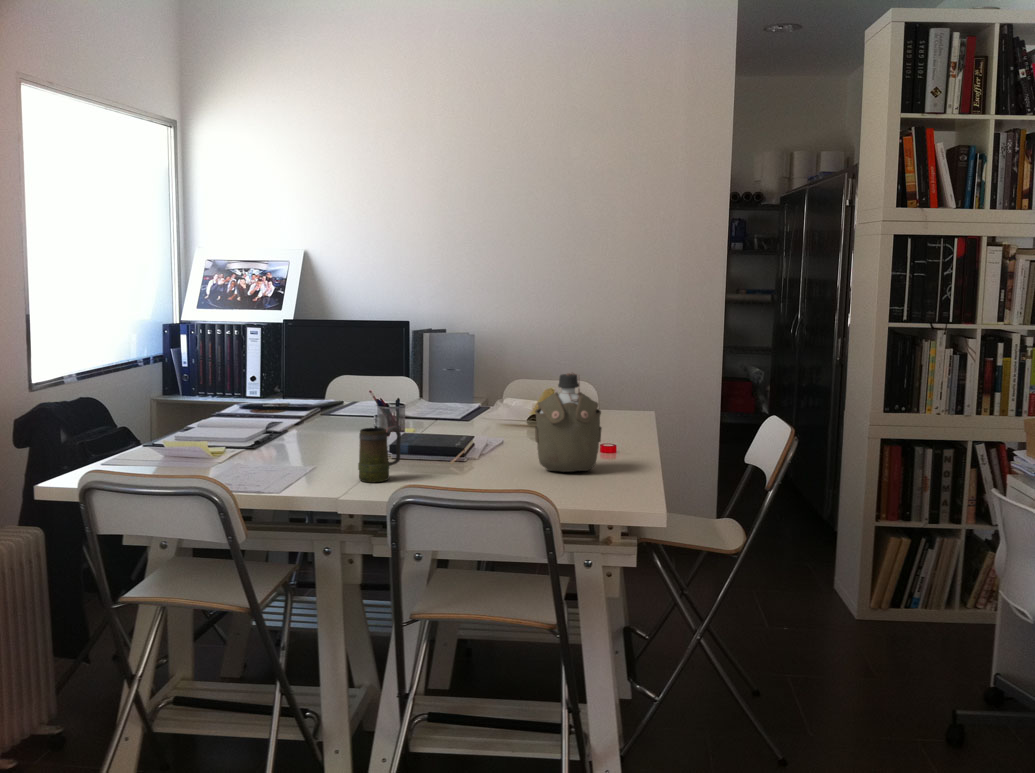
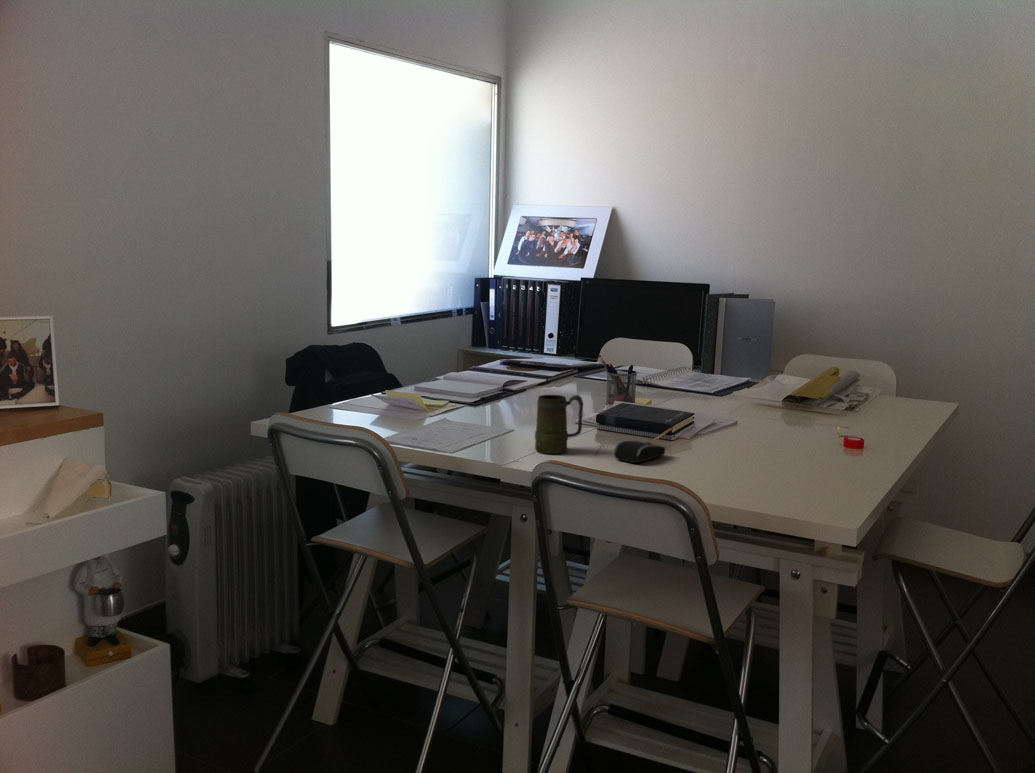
water bottle: present [535,373,602,472] -> none [741,350,822,468]
computer mouse: none [436,462,475,482] -> present [614,441,665,463]

